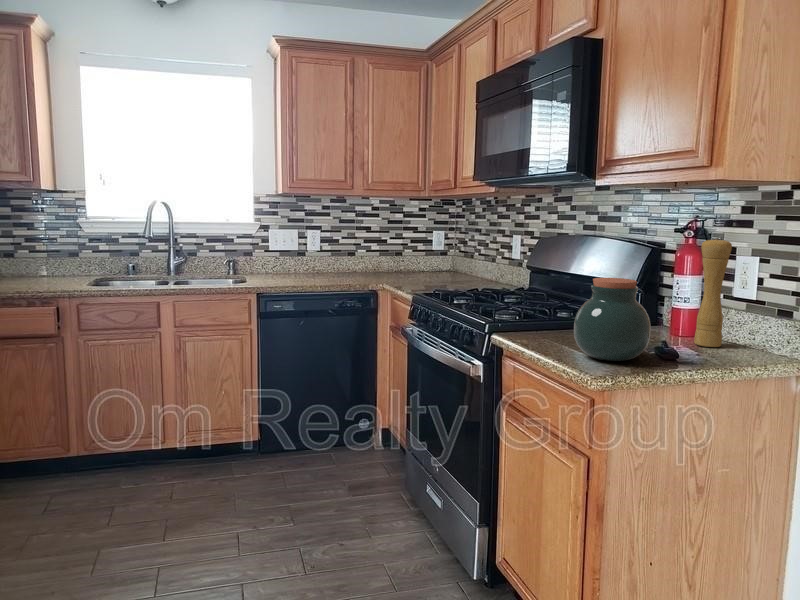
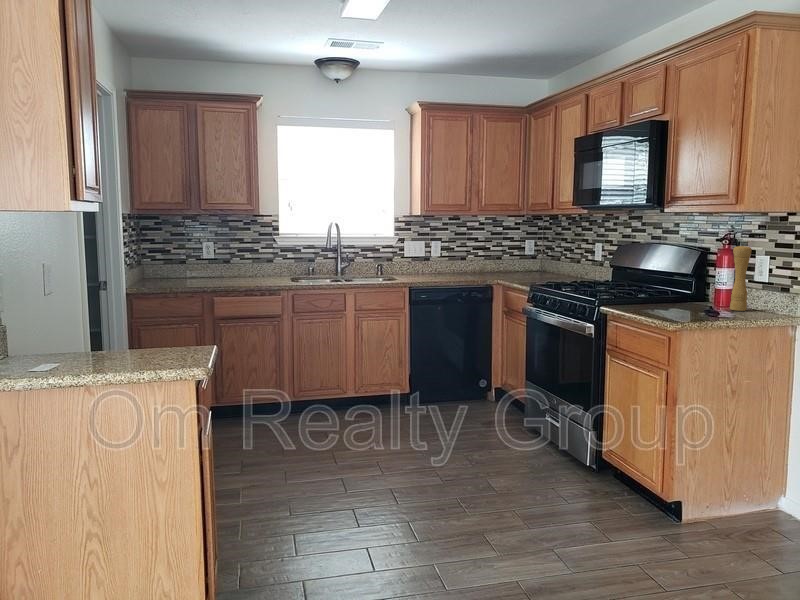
jar: present [574,278,651,361] -> none [658,269,703,317]

